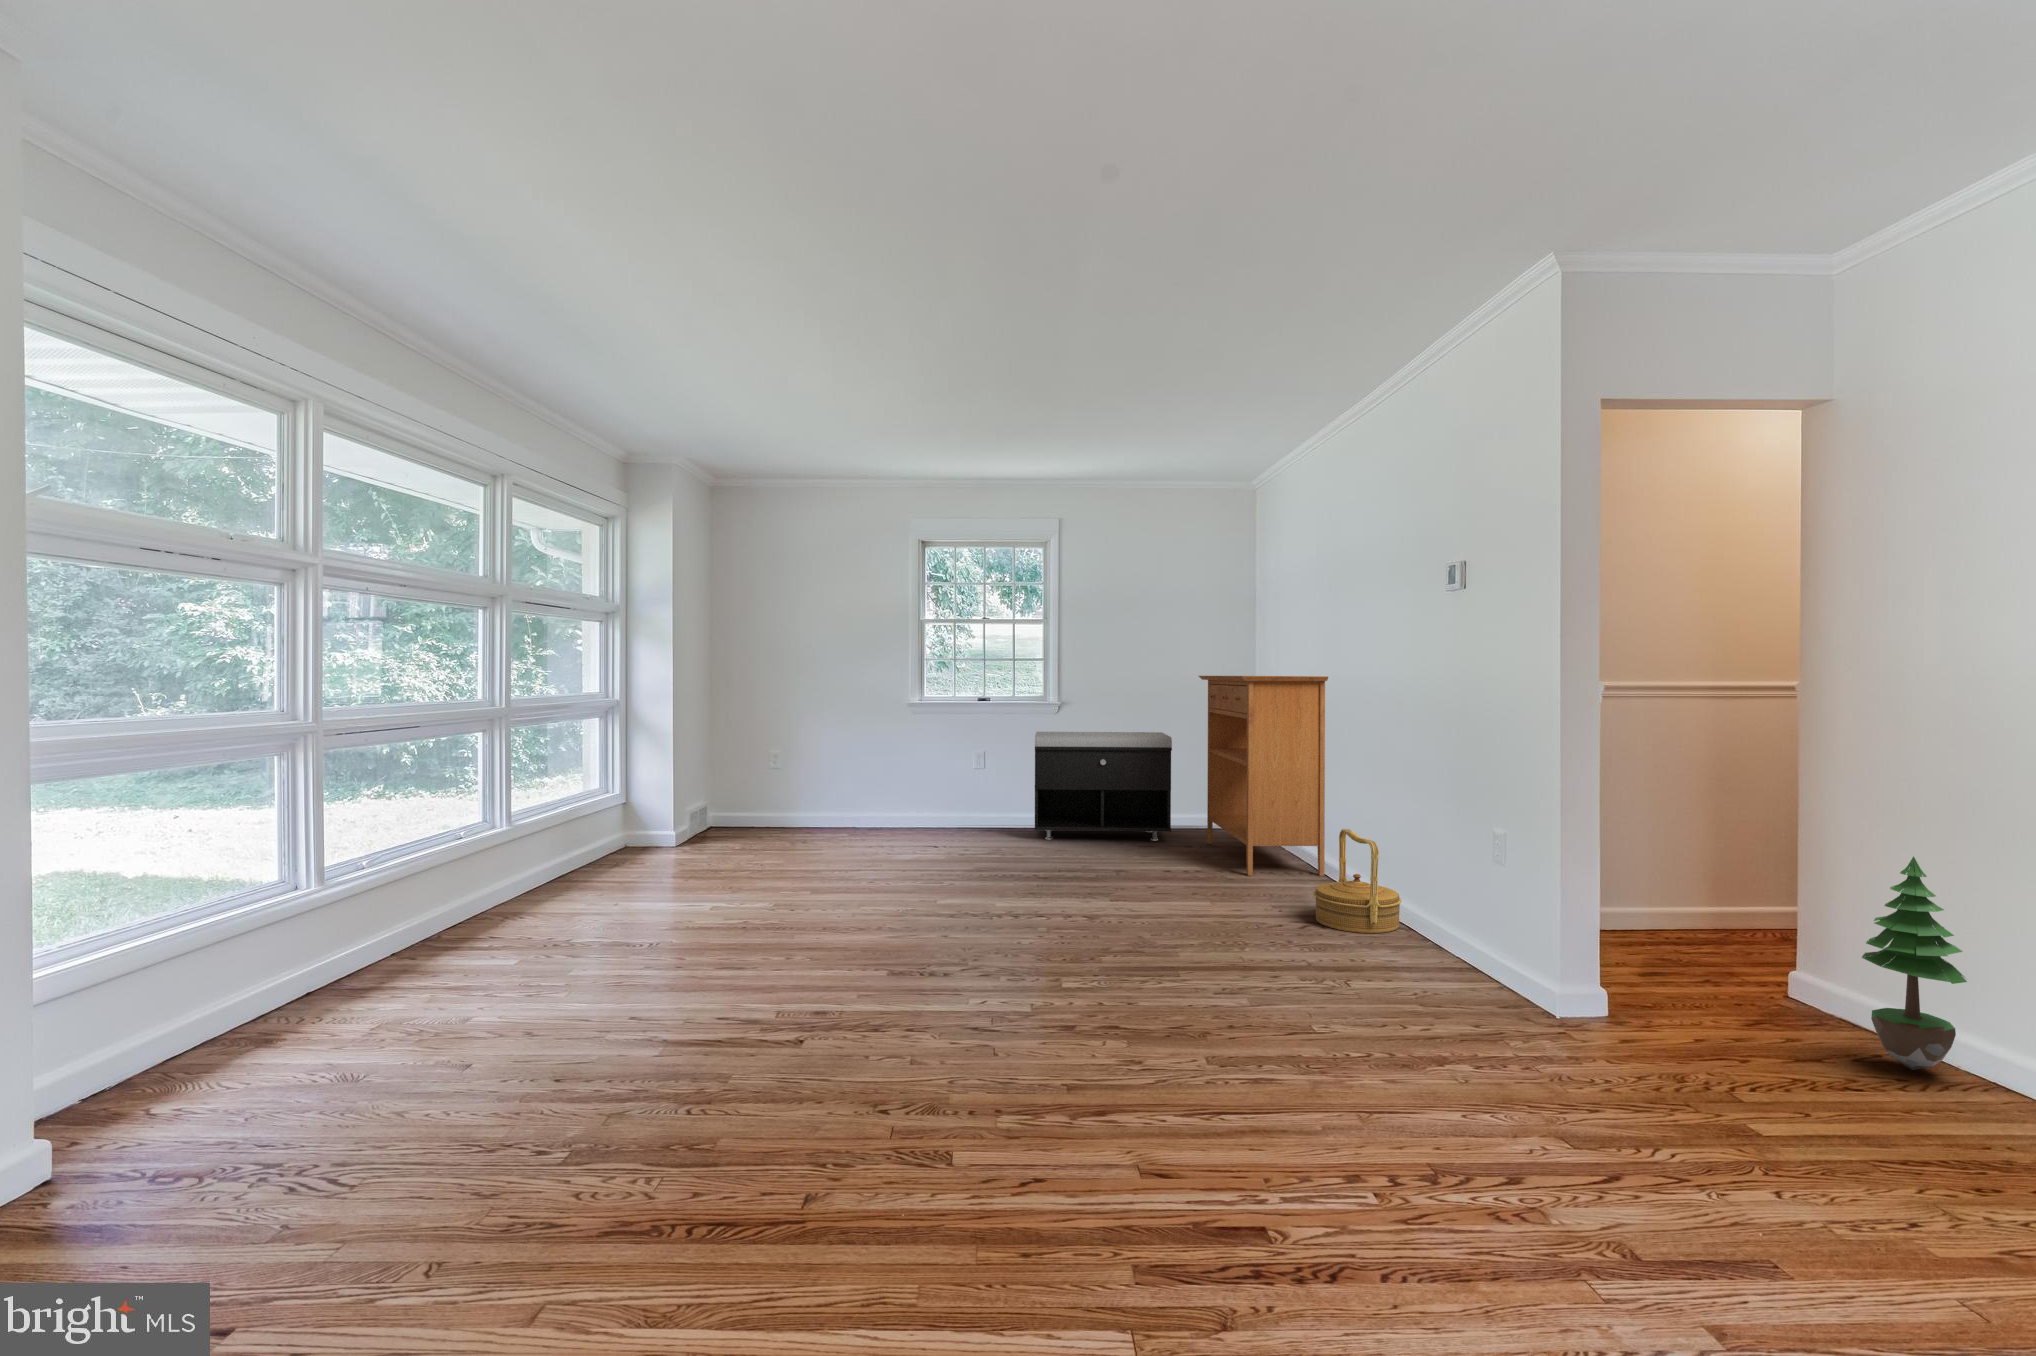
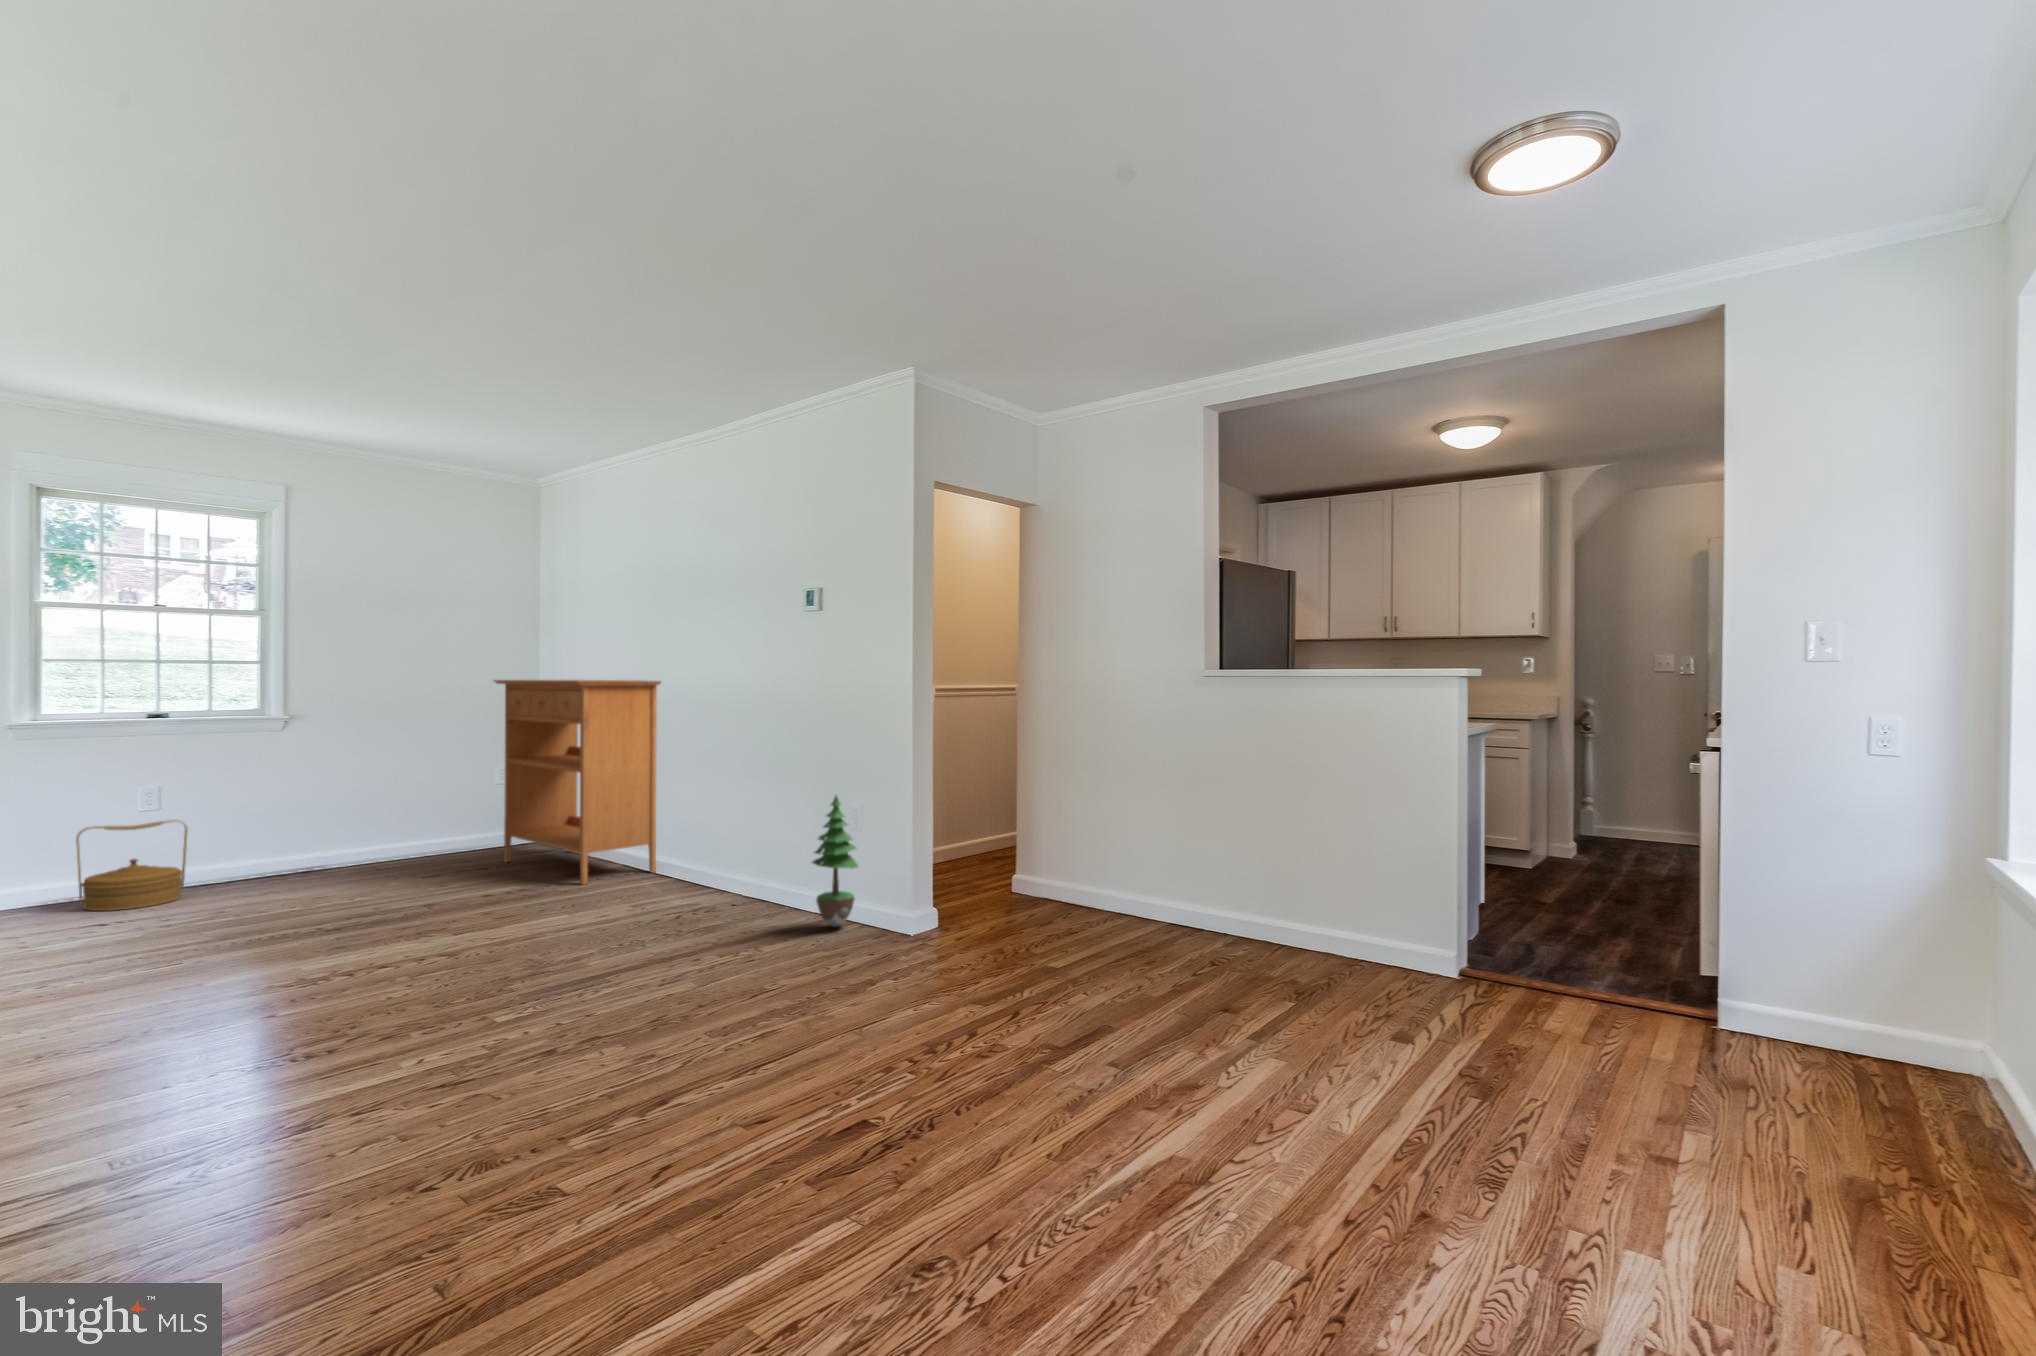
storage bench: present [1035,732,1172,841] -> none [247,745,462,890]
woven basket: present [1314,829,1401,933] -> present [76,820,188,911]
potted tree: present [1862,856,1967,1070] -> present [812,796,858,927]

